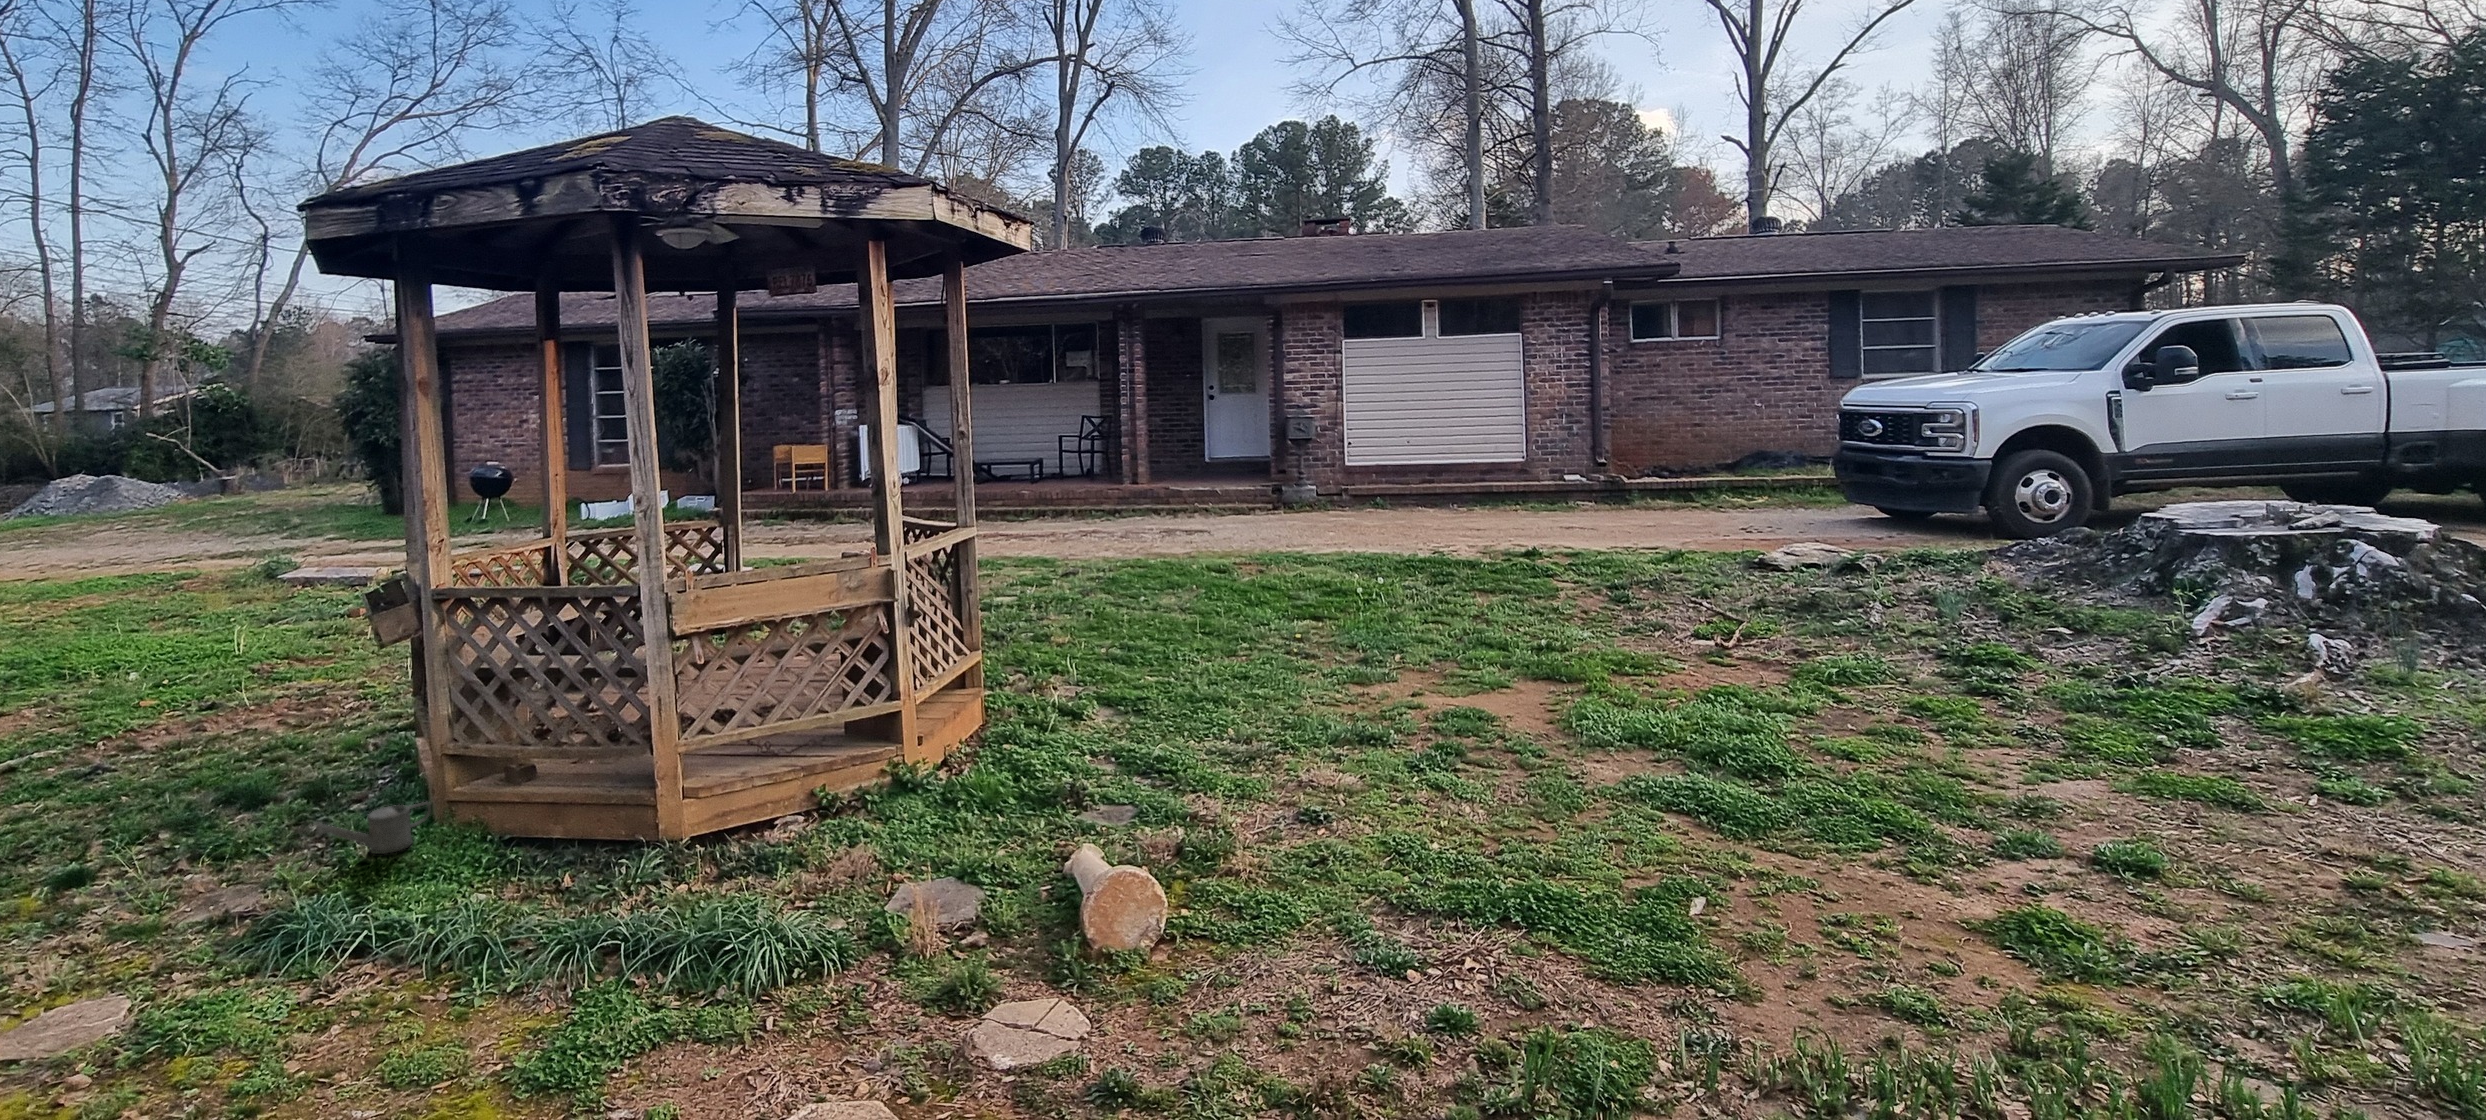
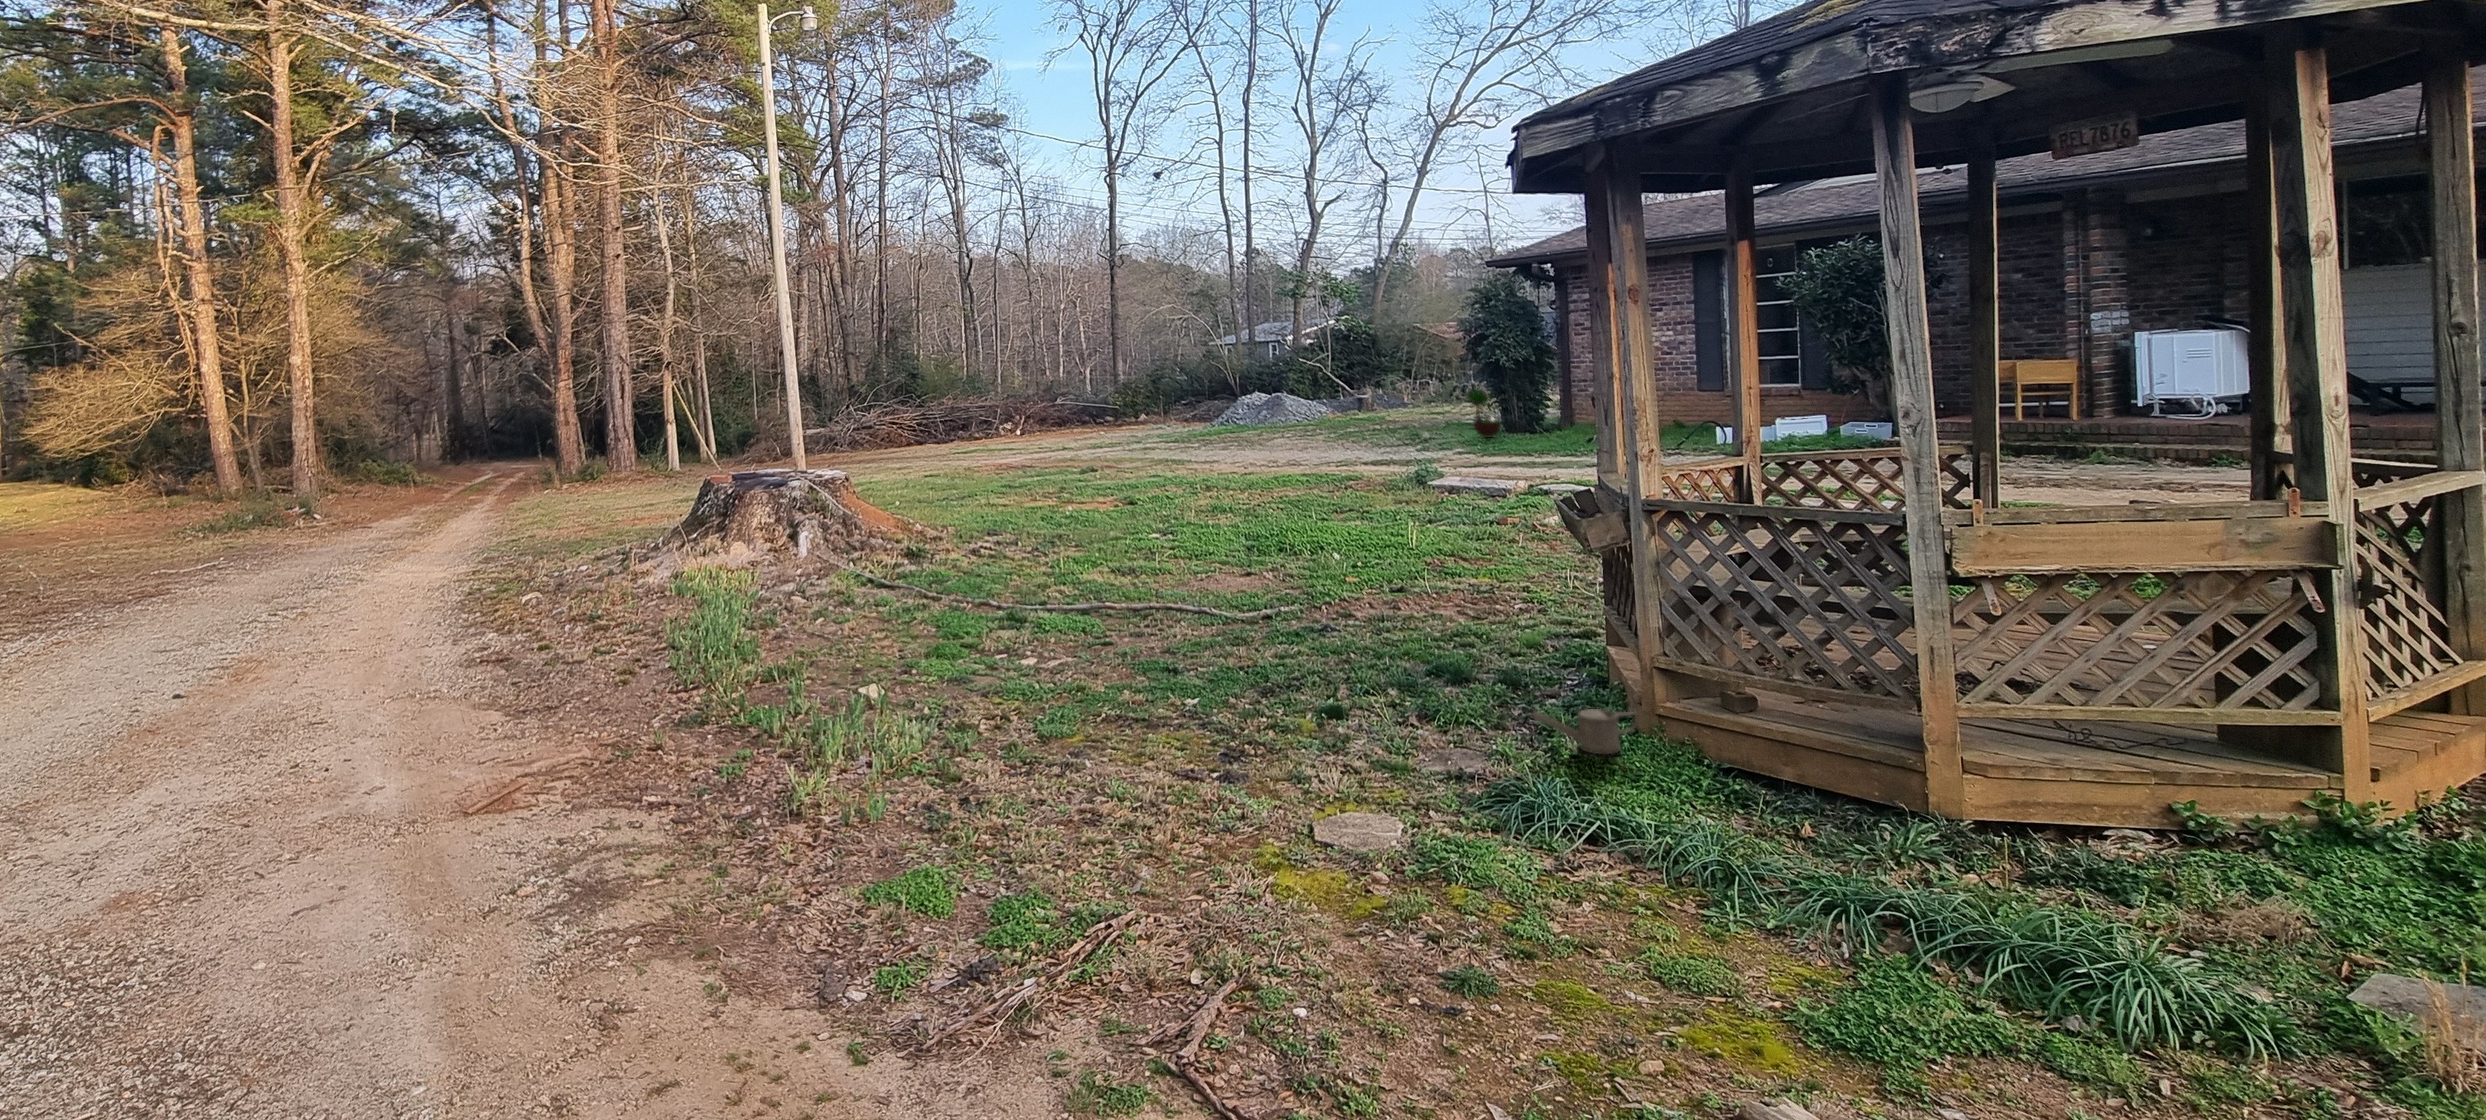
potted tree: none [343,461,385,520] -> present [1465,387,1501,438]

